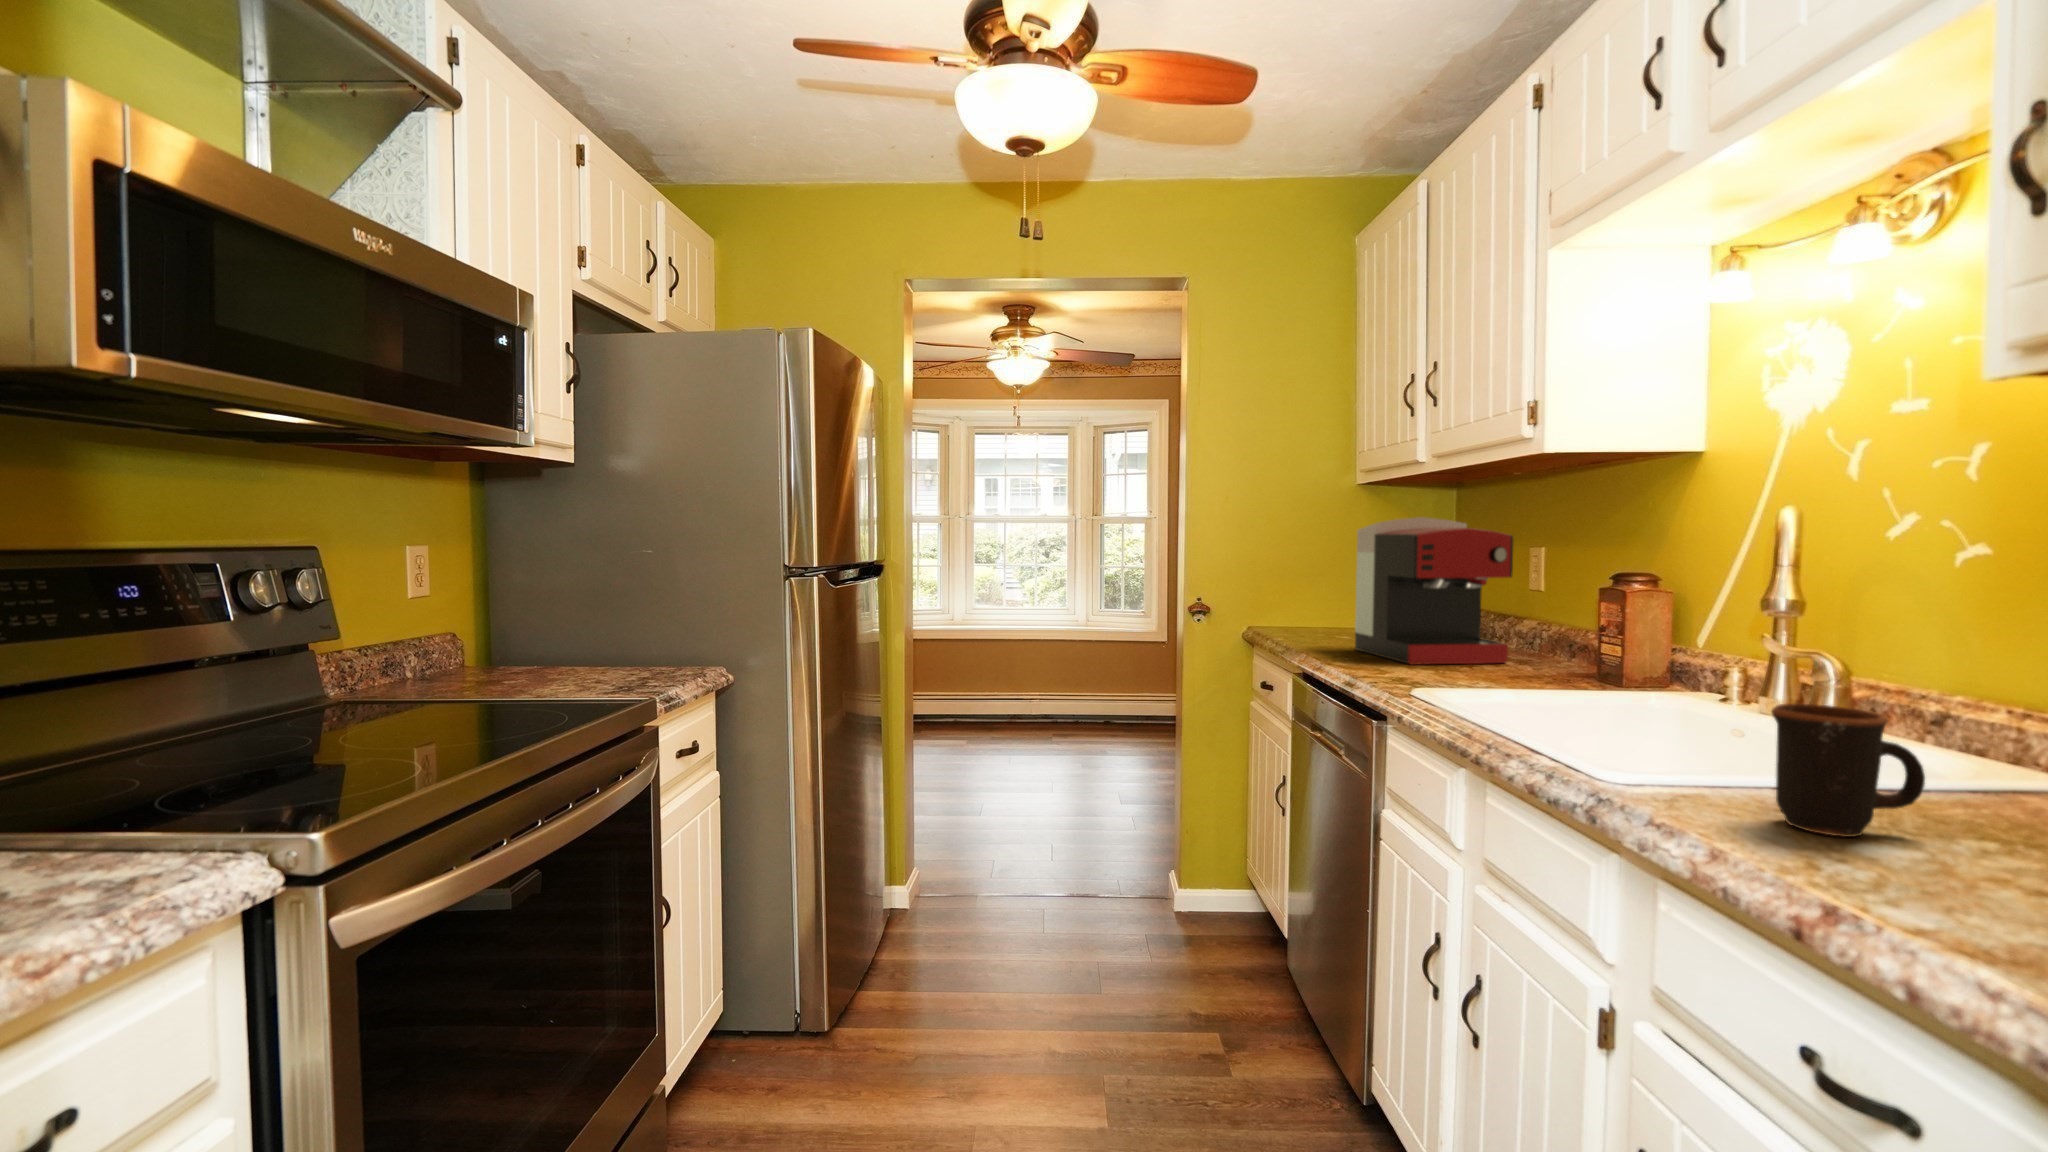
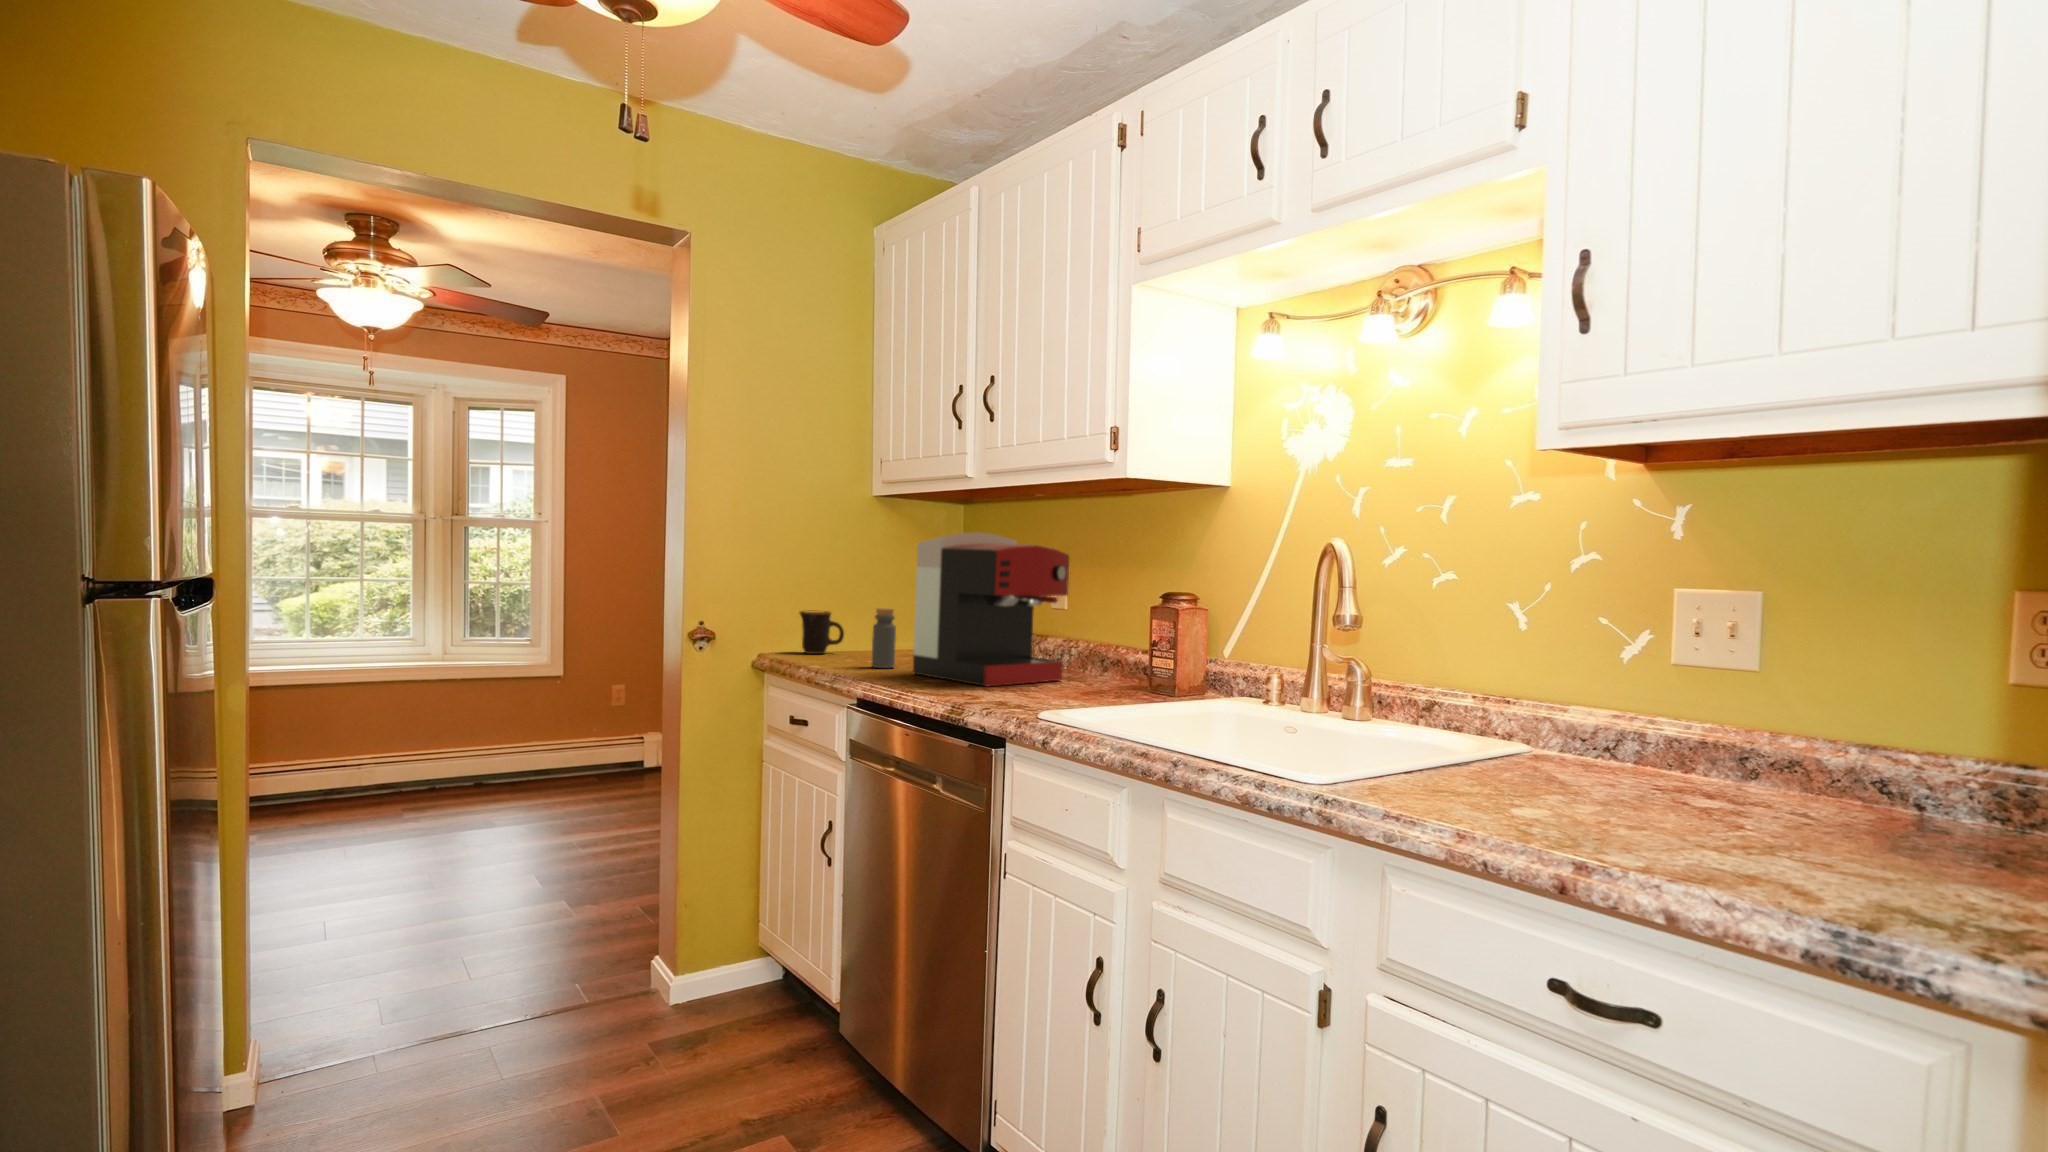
bottle: none [1326,589,1348,644] -> present [872,608,896,668]
mug: present [1771,703,1925,837] -> present [800,610,844,654]

